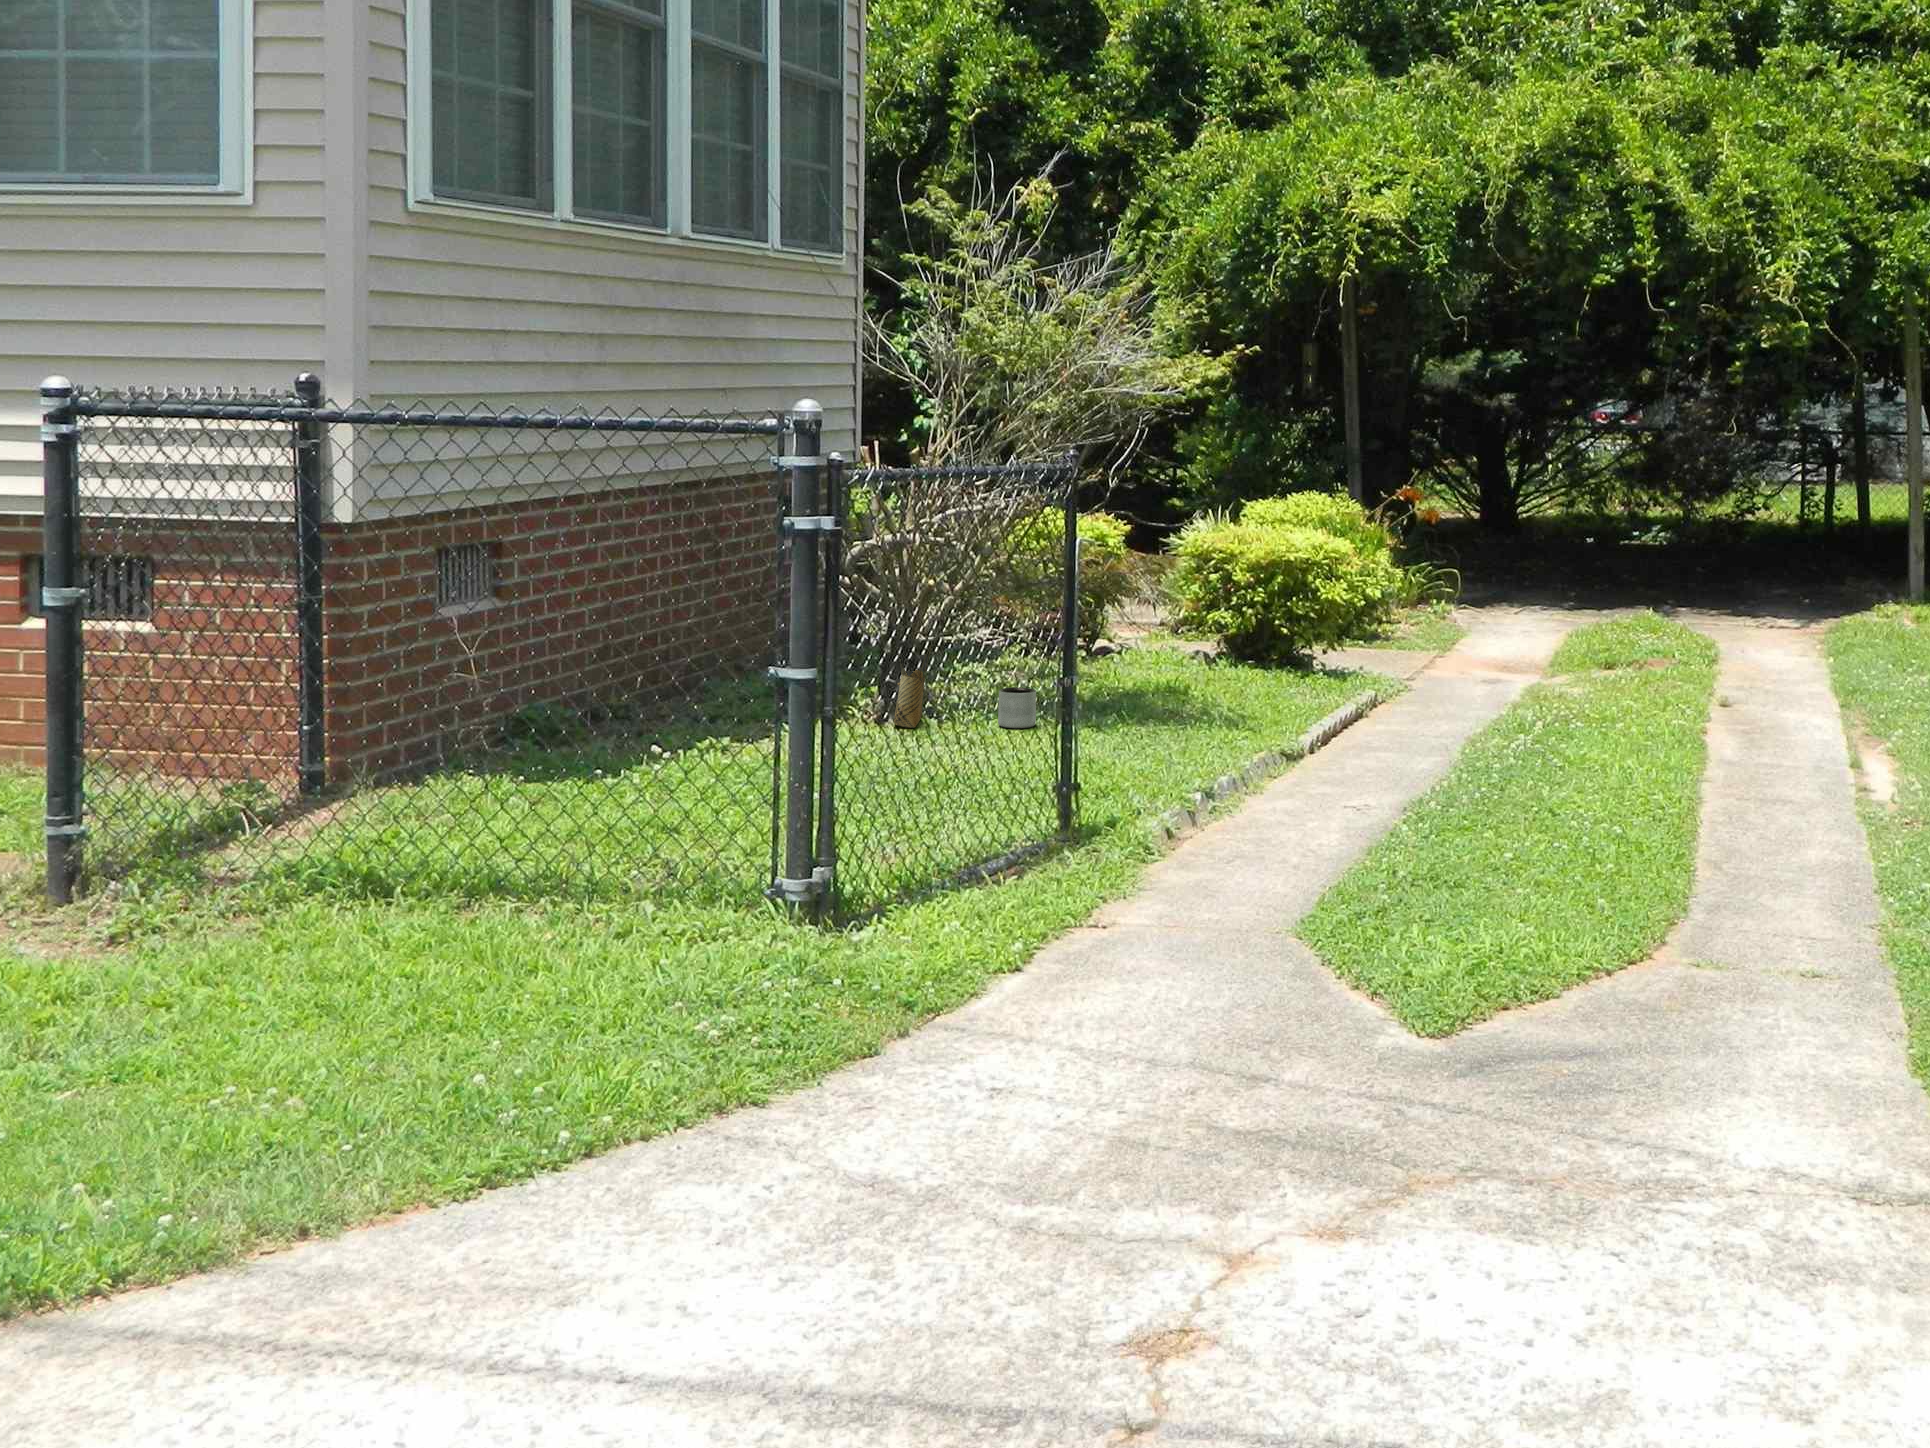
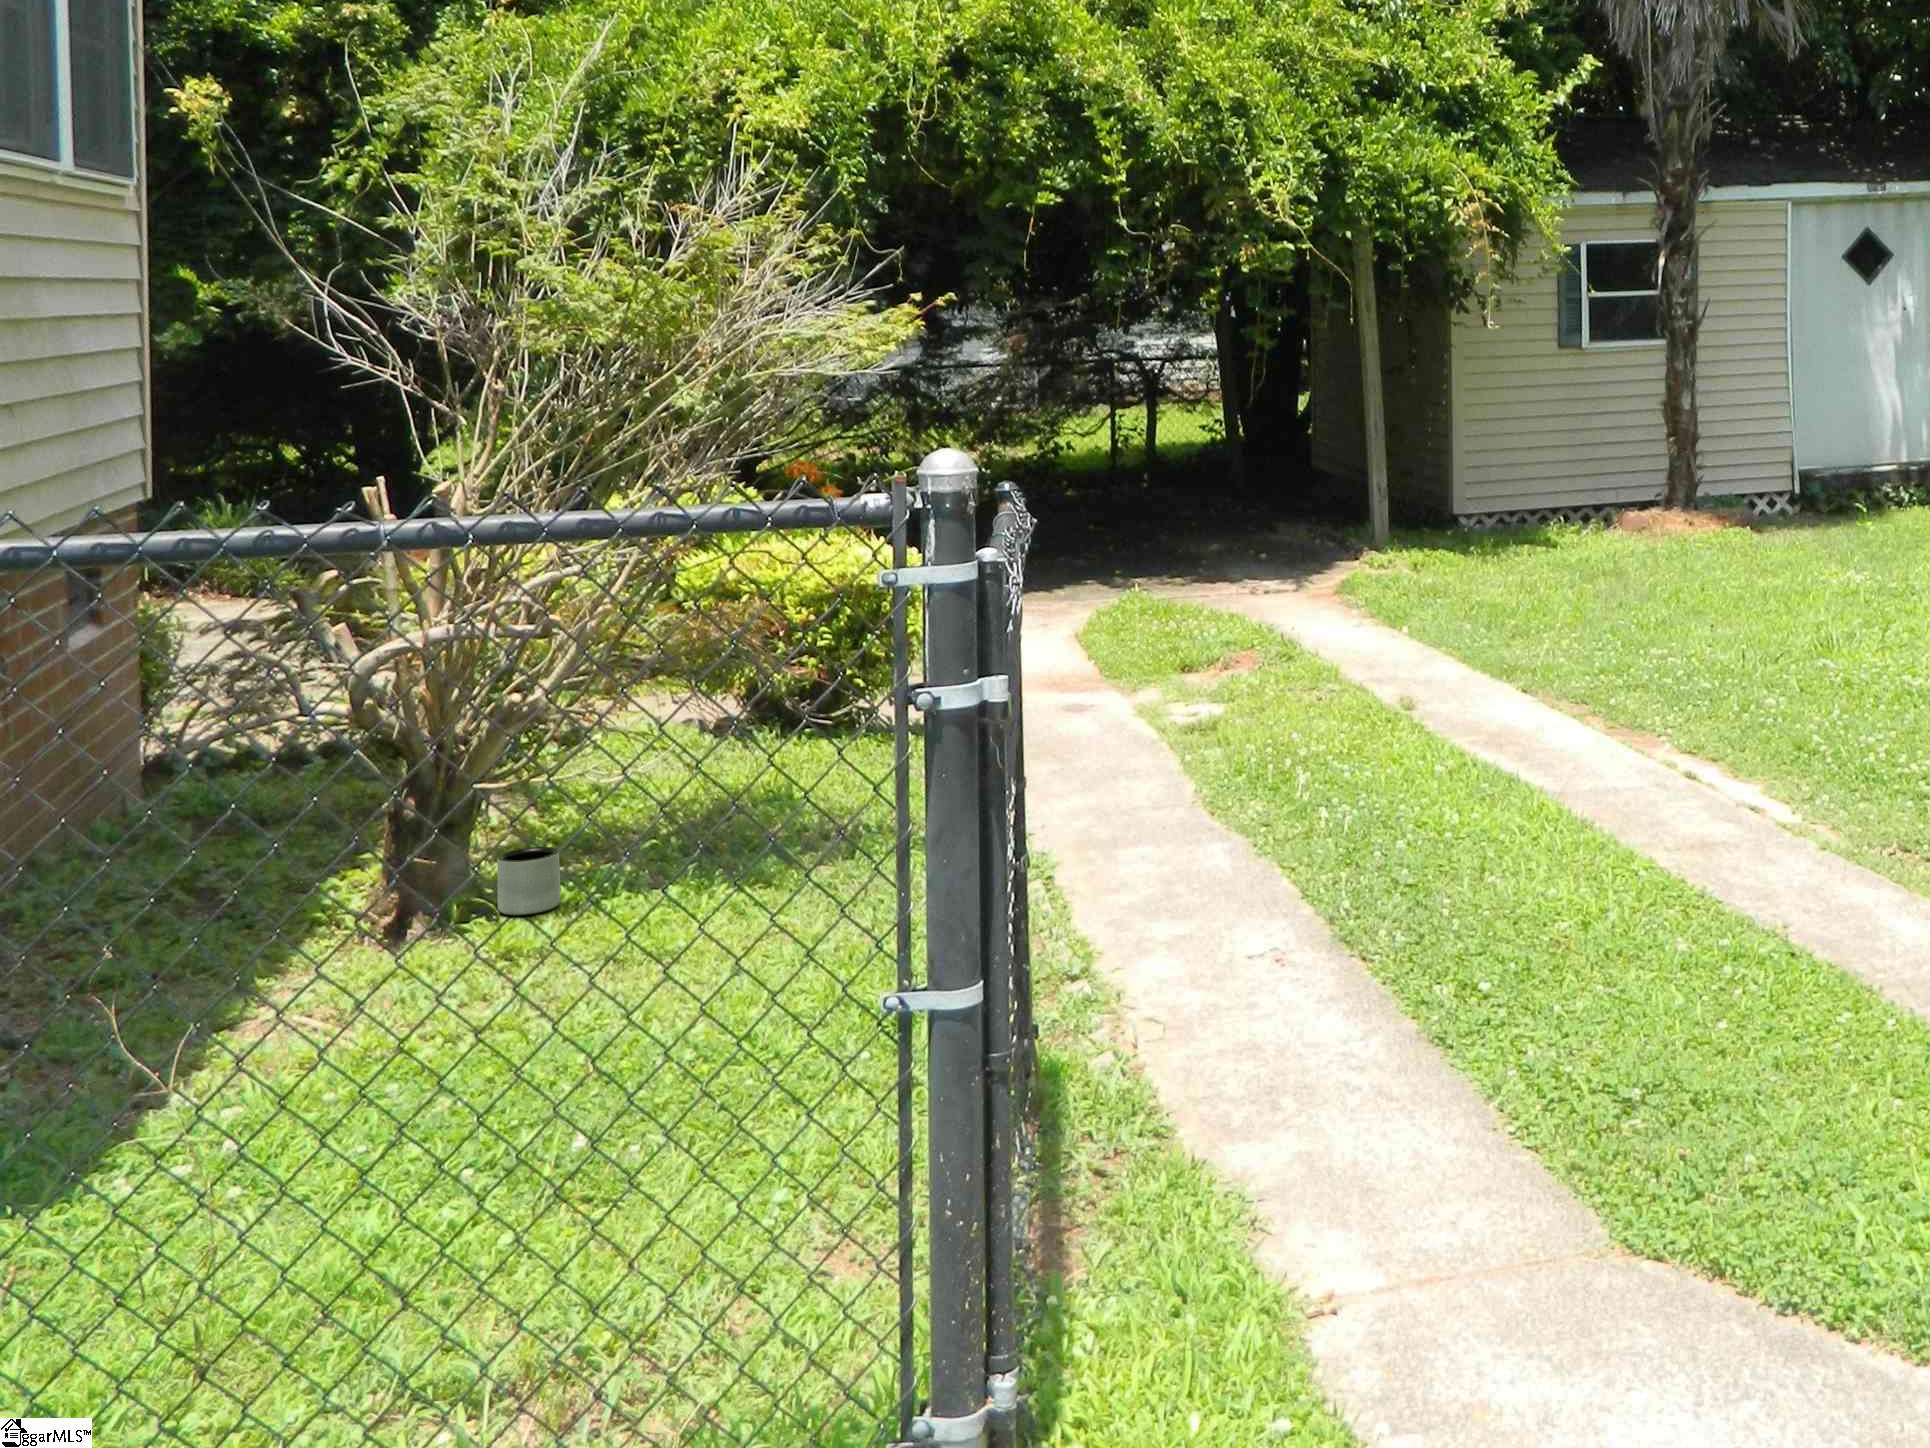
woven basket: present [894,646,930,728] -> none [311,807,376,945]

